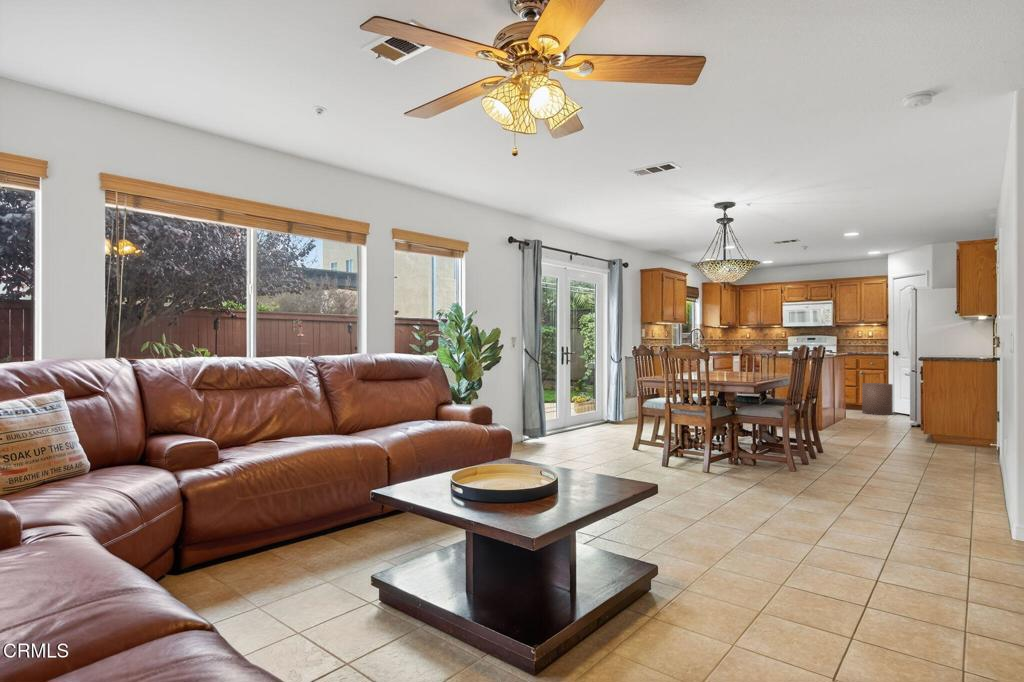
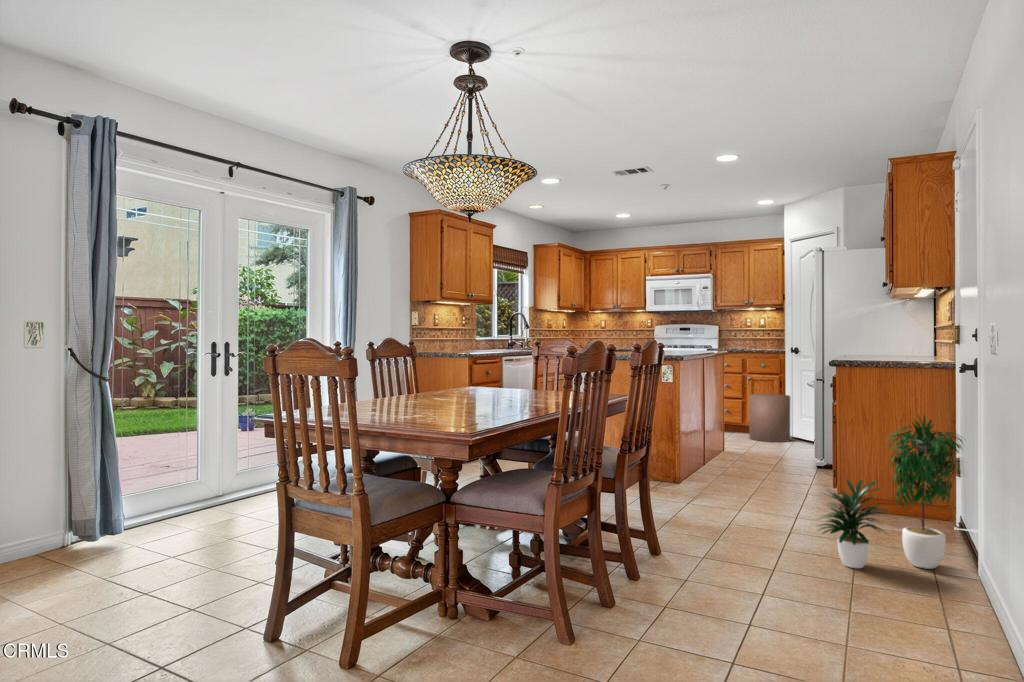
potted plant: none [911,383,992,460] -> present [818,415,963,569]

